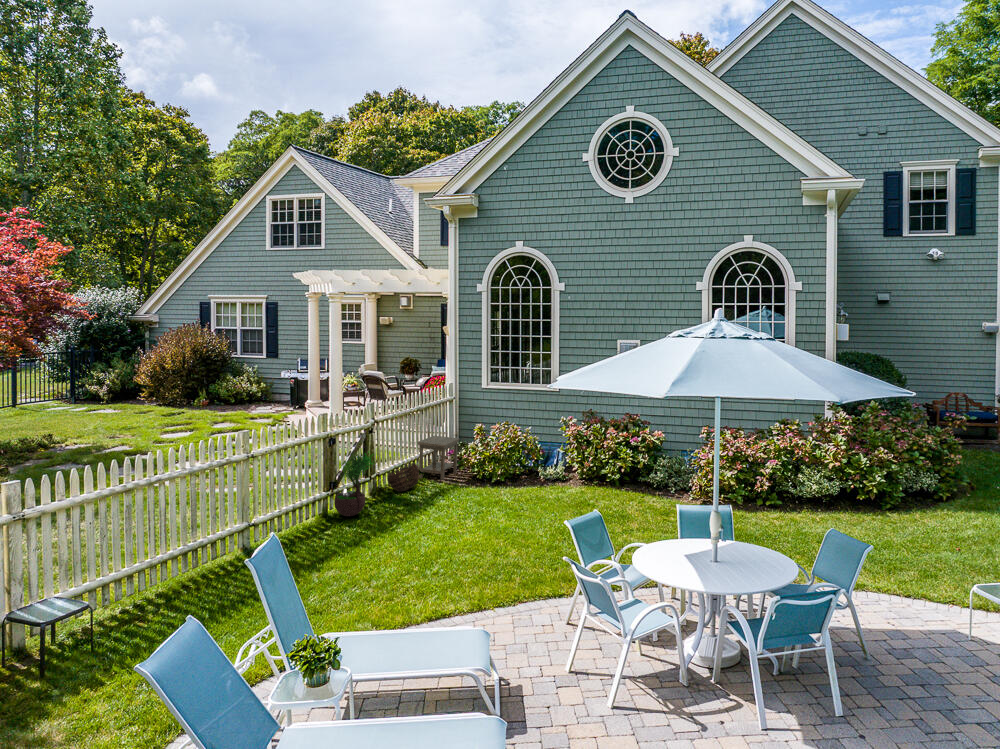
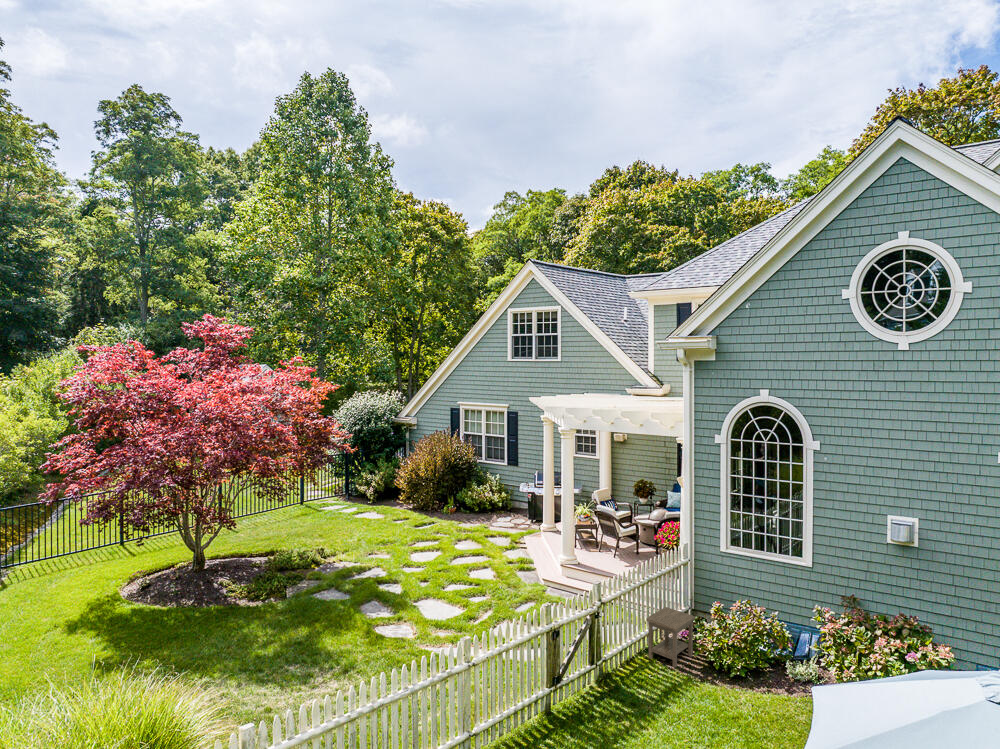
potted tree: present [334,454,372,516] -> none [557,651,598,719]
basket: present [387,463,419,492] -> none [612,647,648,683]

